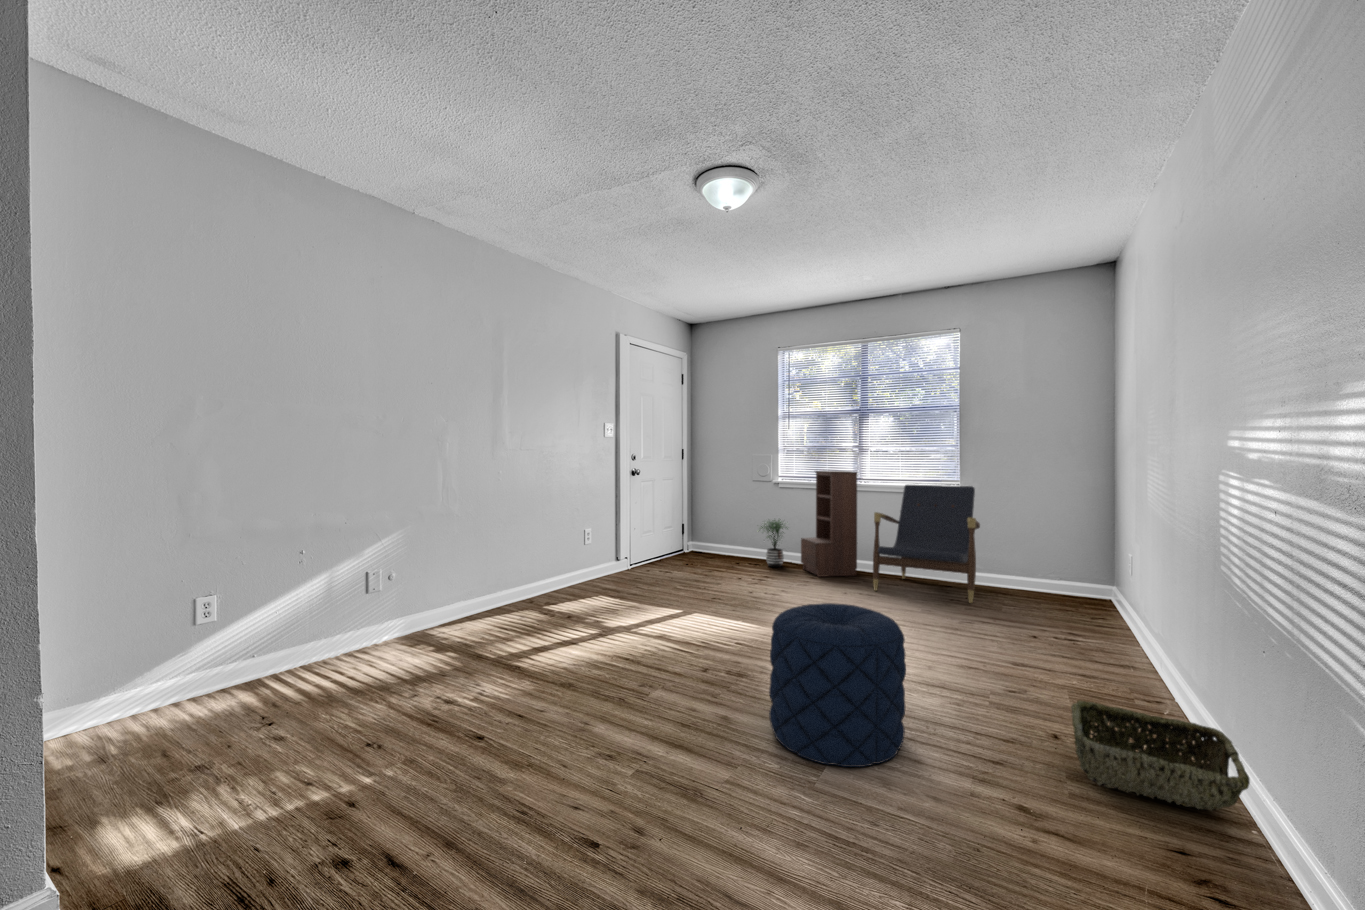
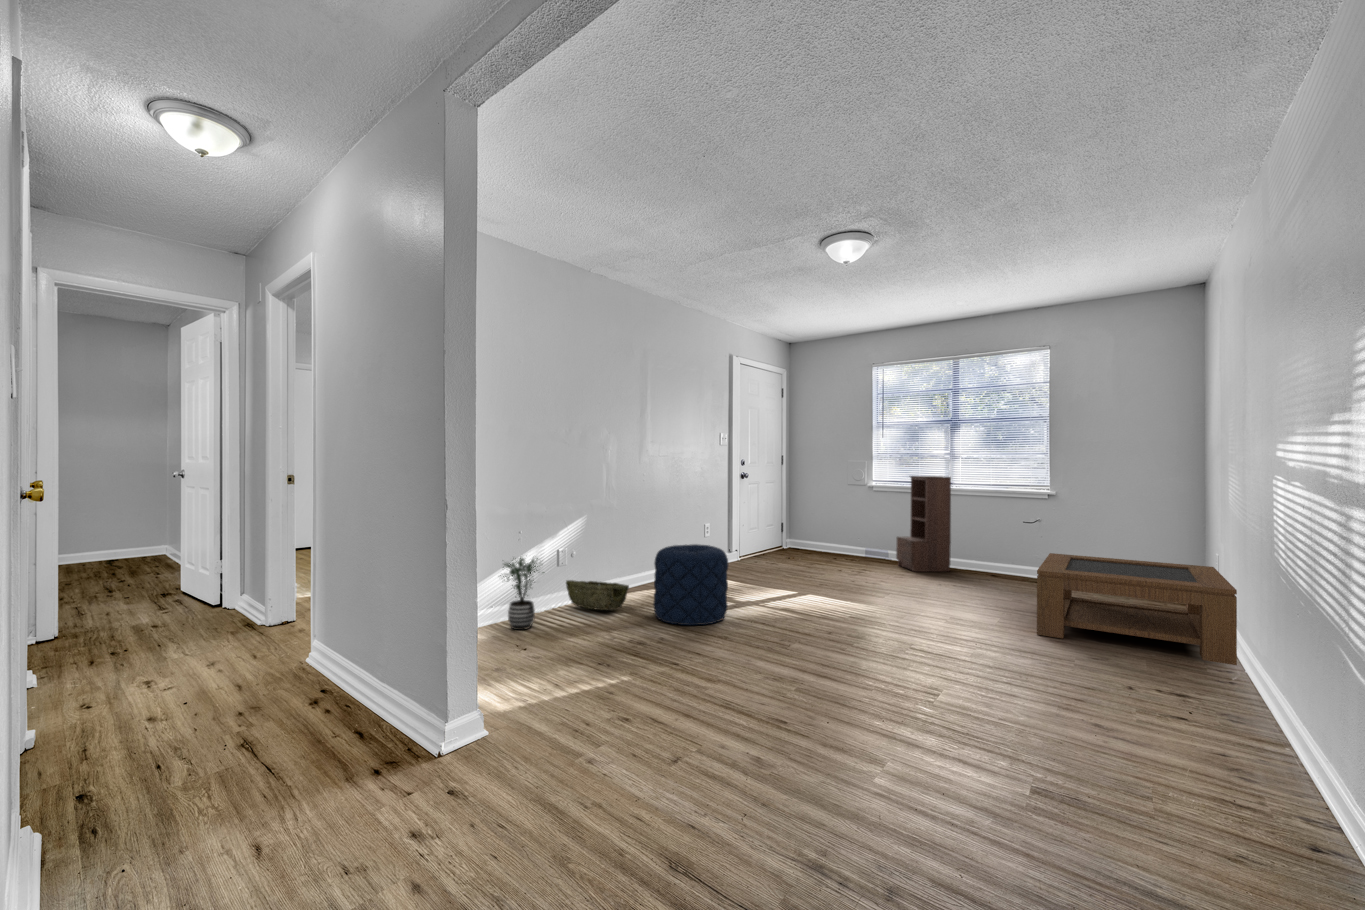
lounge chair: present [873,485,980,603] -> none [967,489,1069,596]
potted plant: present [757,520,788,567] -> present [500,557,544,630]
coffee table: none [946,558,1168,694] -> present [1037,553,1237,665]
pouf: present [769,603,906,767] -> present [653,544,729,625]
woven basket: present [1071,701,1250,811] -> present [566,580,629,610]

